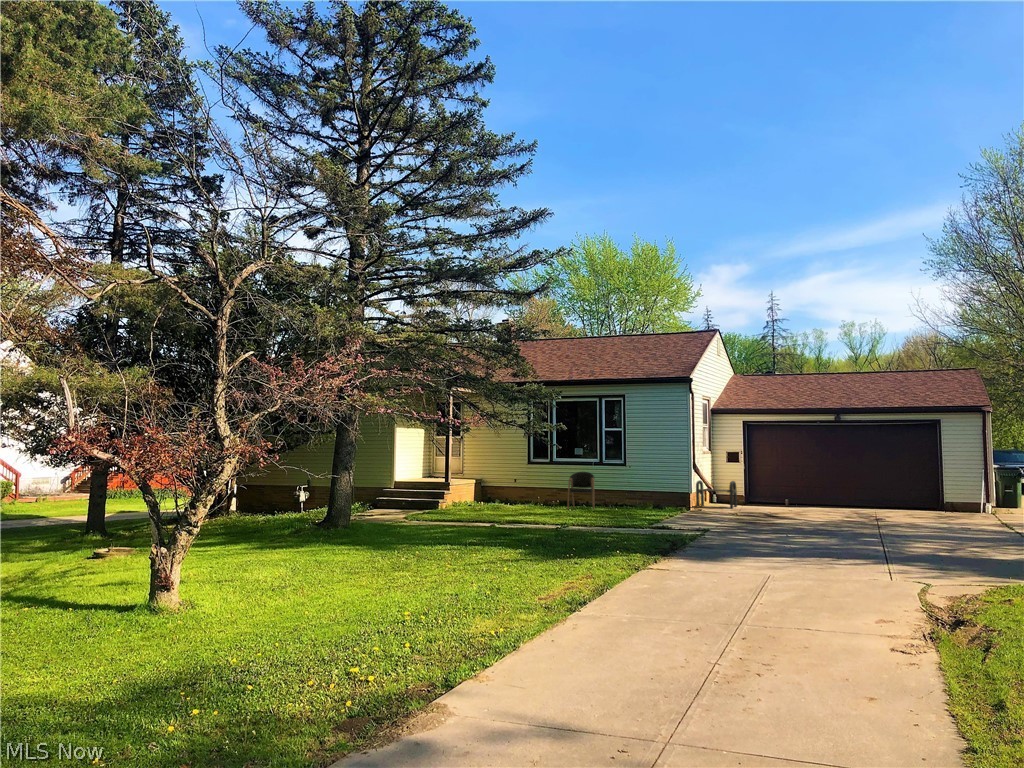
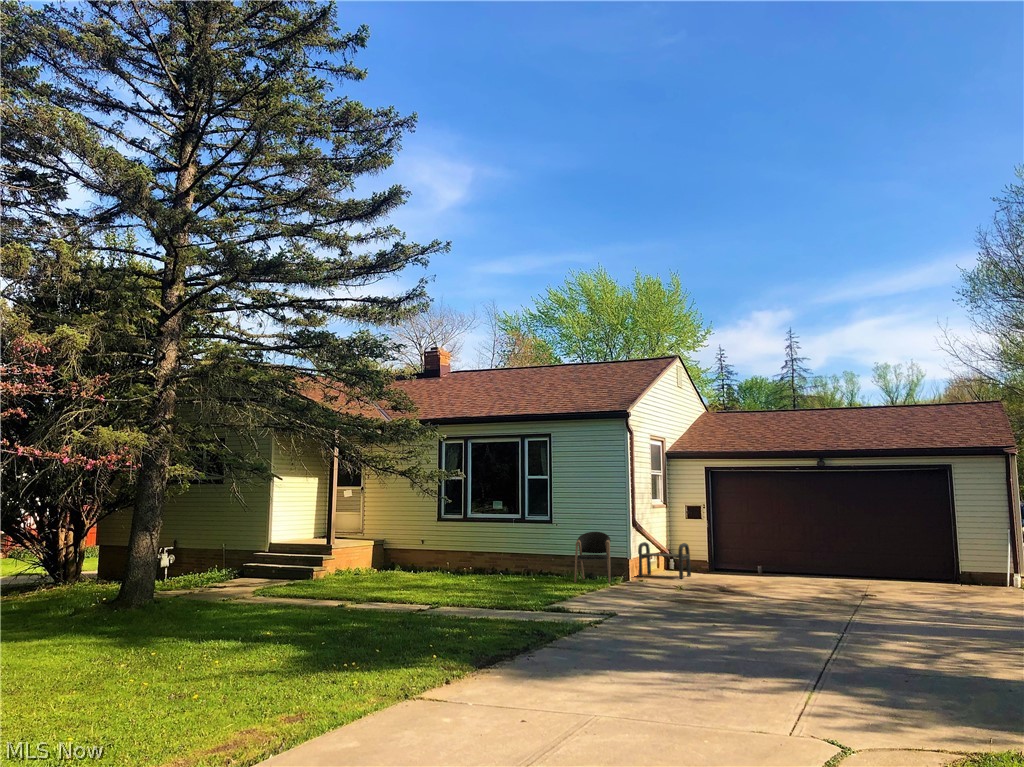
chair: present [567,472,595,509] -> present [574,532,611,583]

